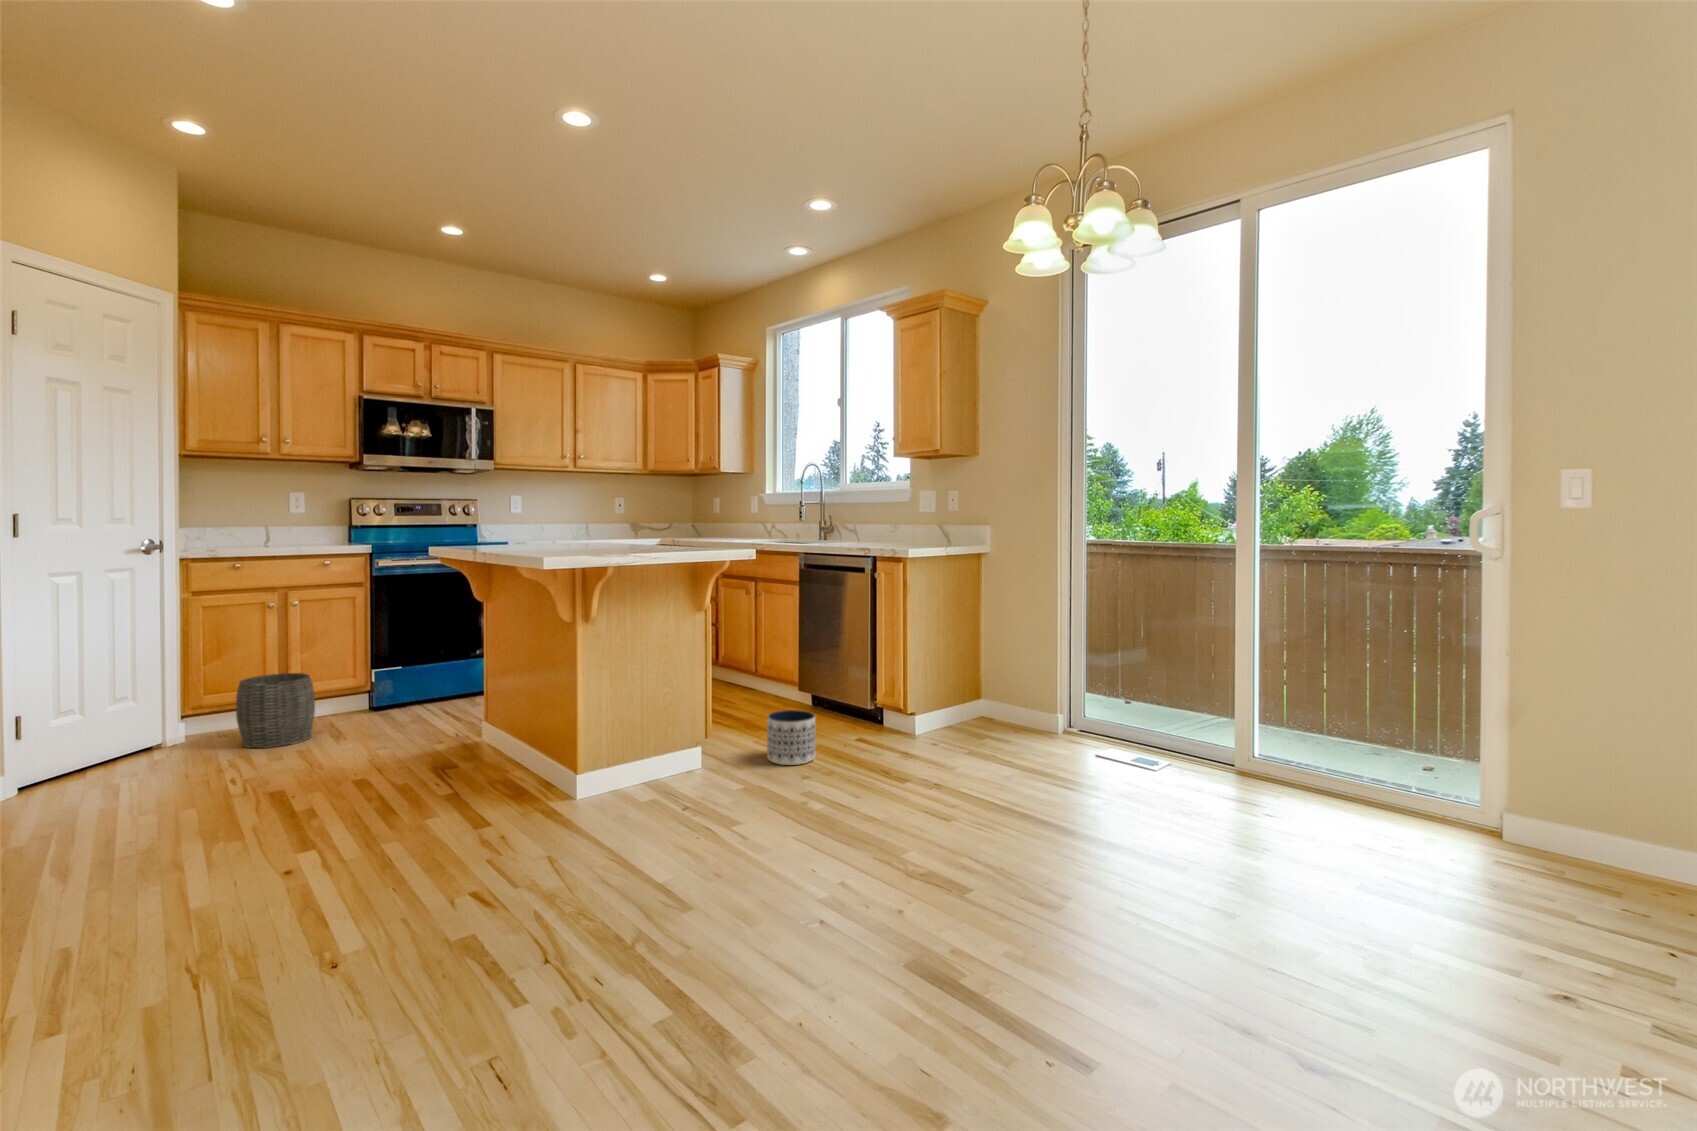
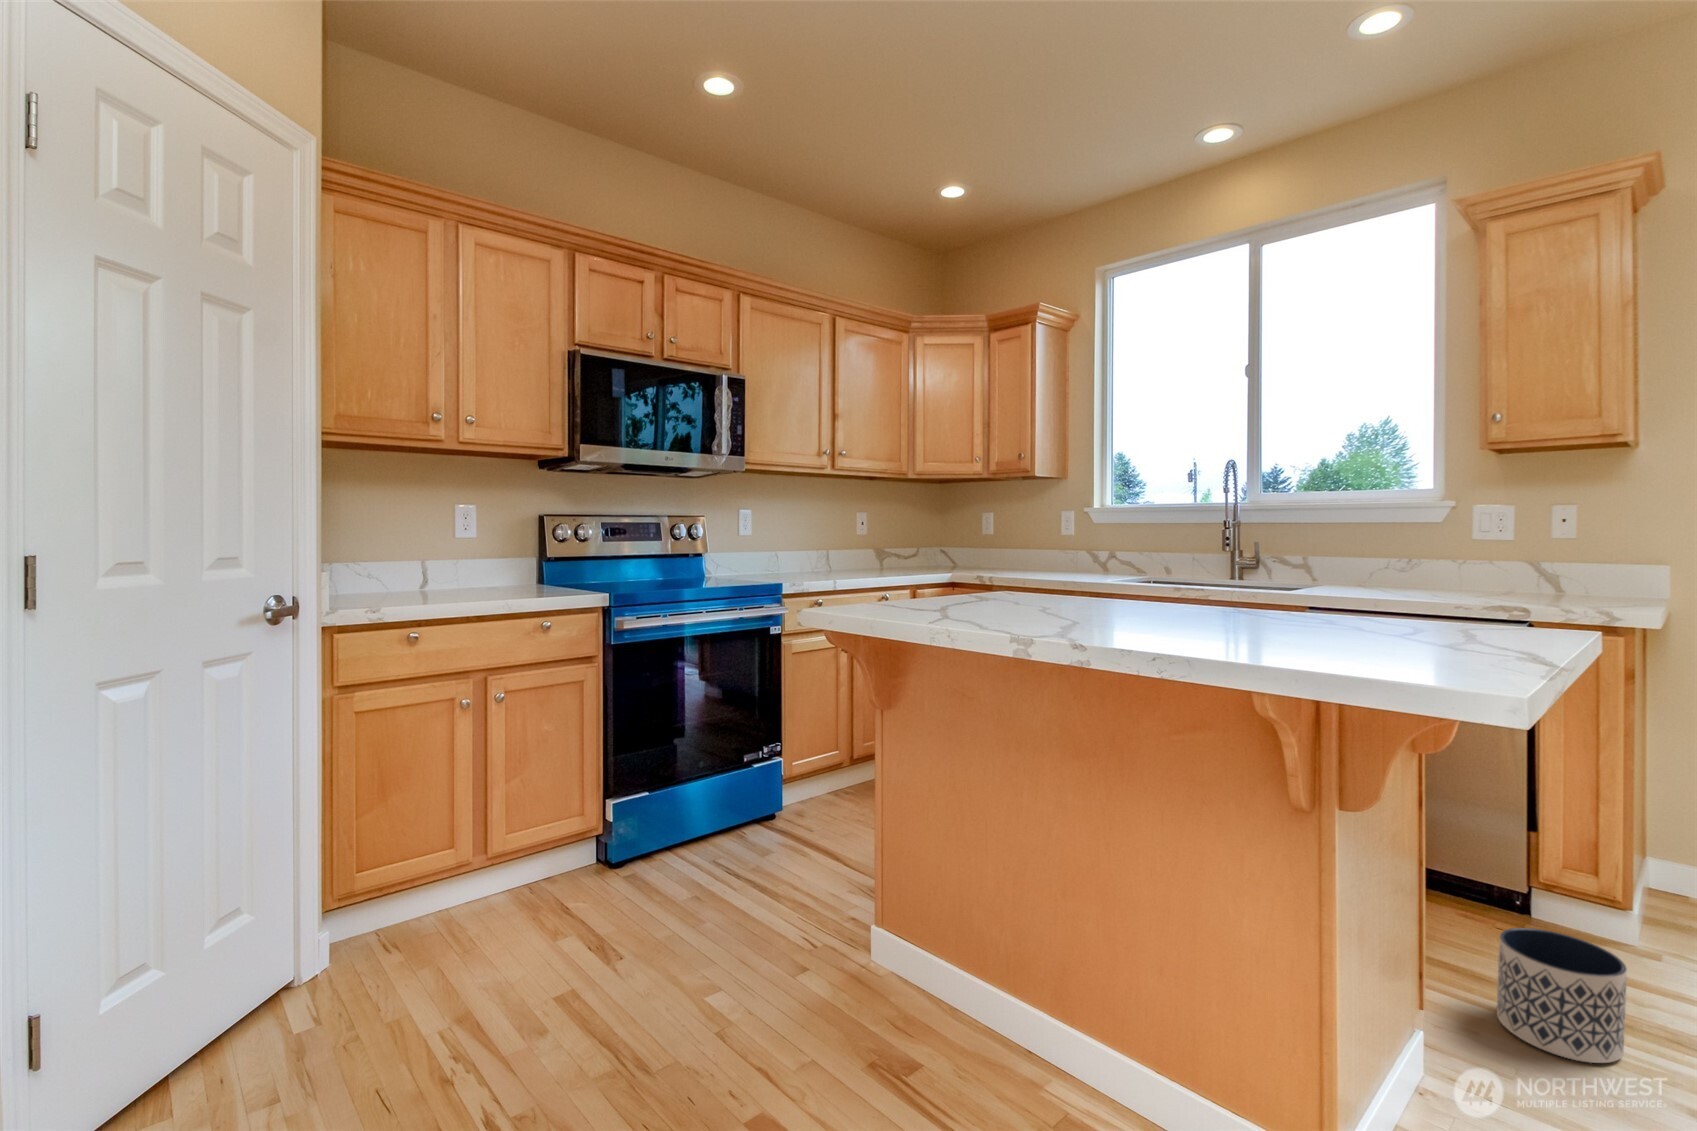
woven basket: present [236,673,315,748] -> none [433,831,560,993]

